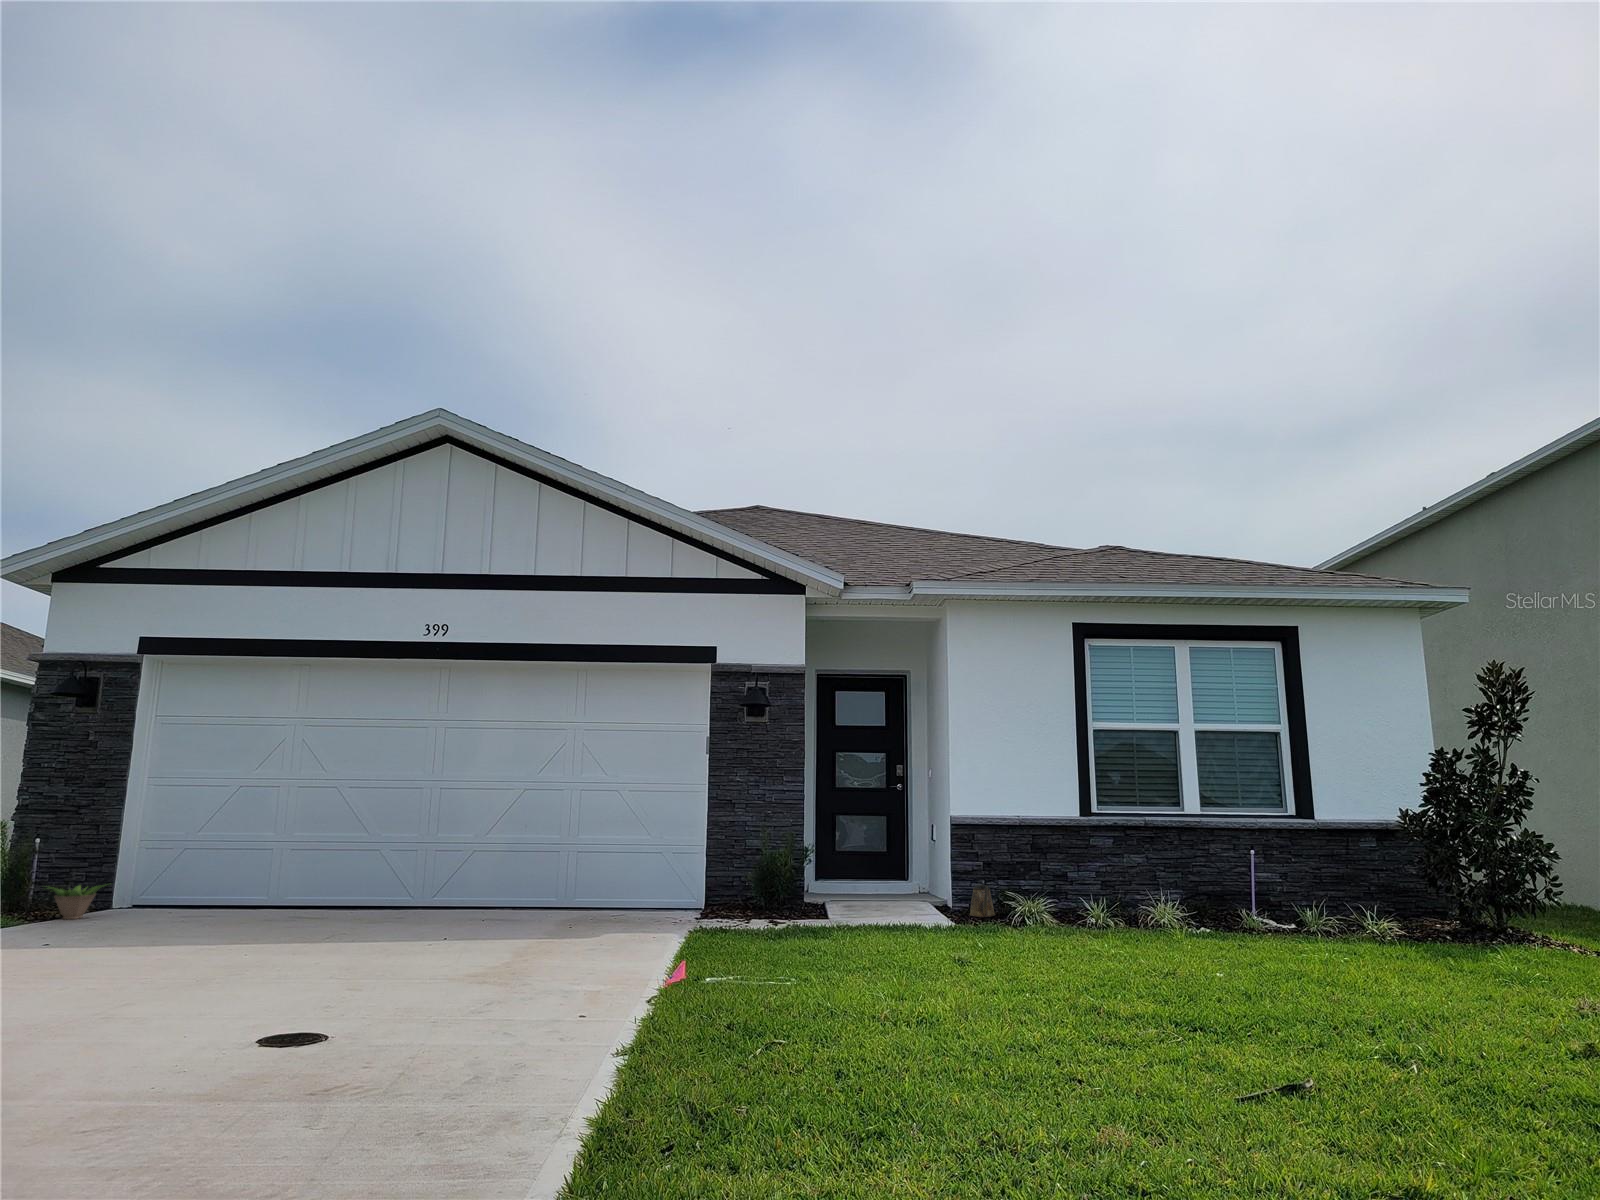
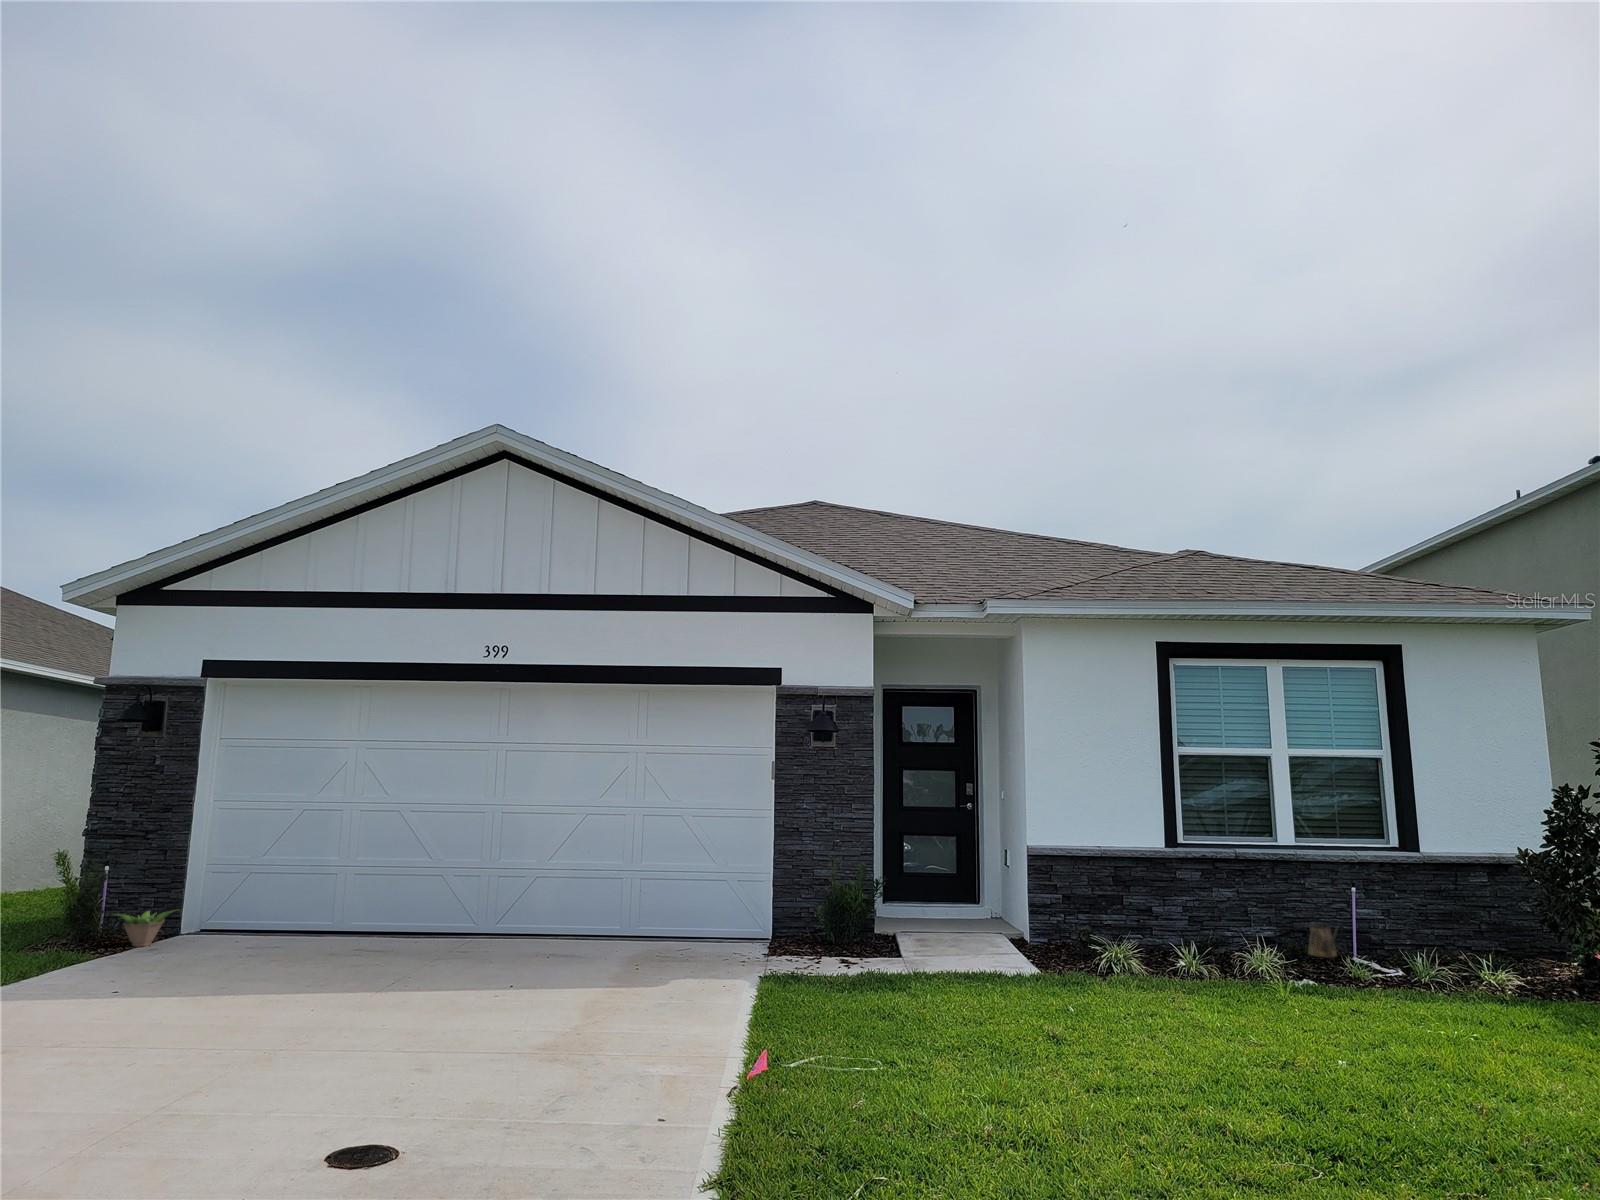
watering can: present [969,884,995,917] -> present [1308,922,1339,958]

